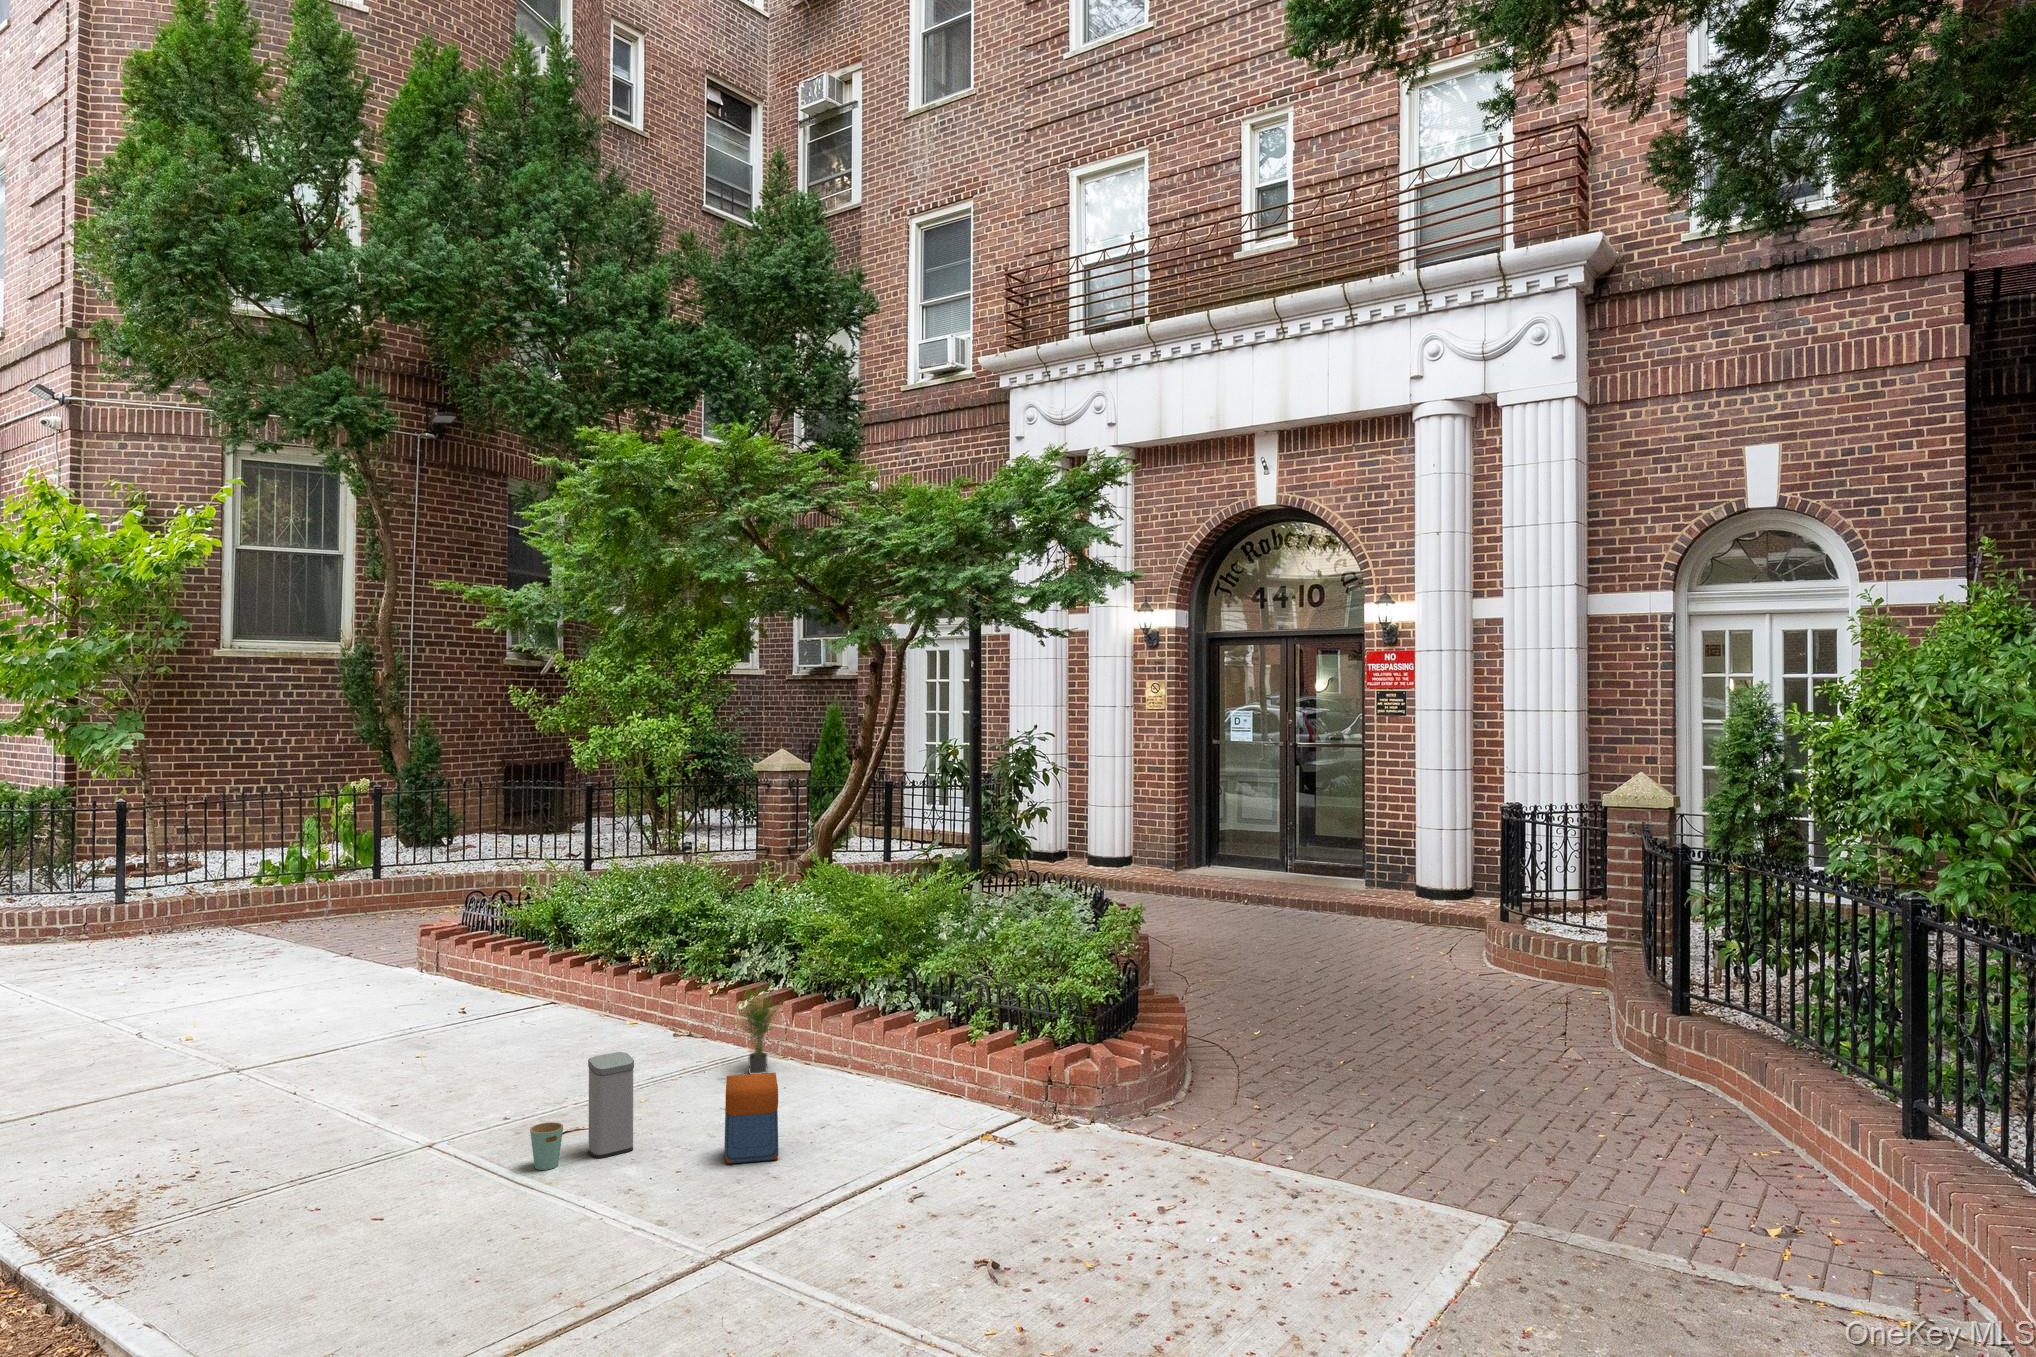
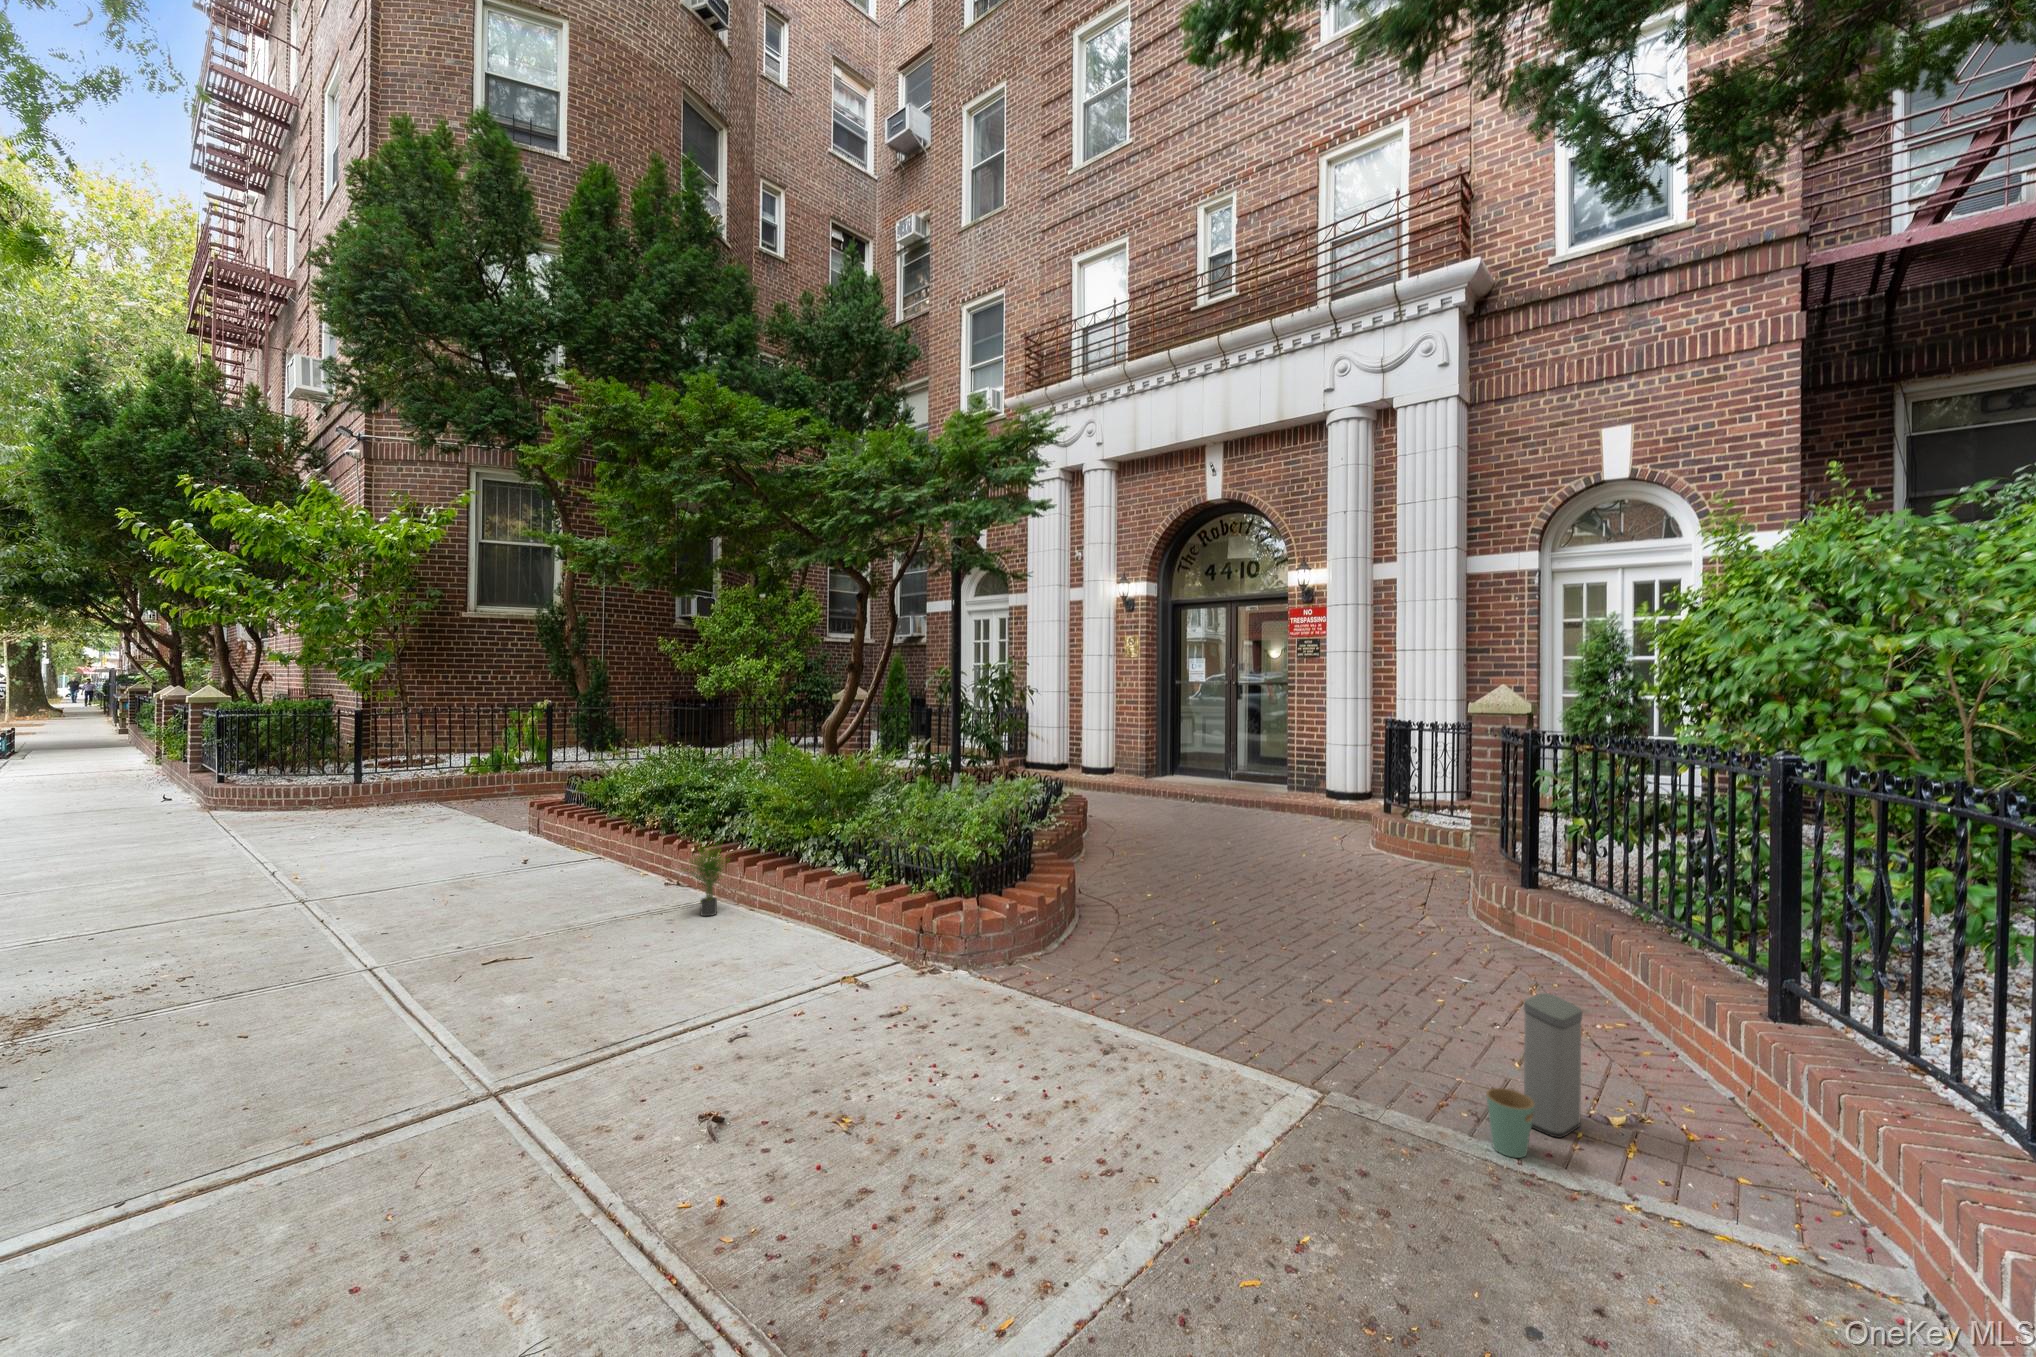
trash can: present [530,1052,634,1170] -> present [1486,993,1582,1158]
backpack: present [724,1073,778,1164] -> none [603,912,662,993]

